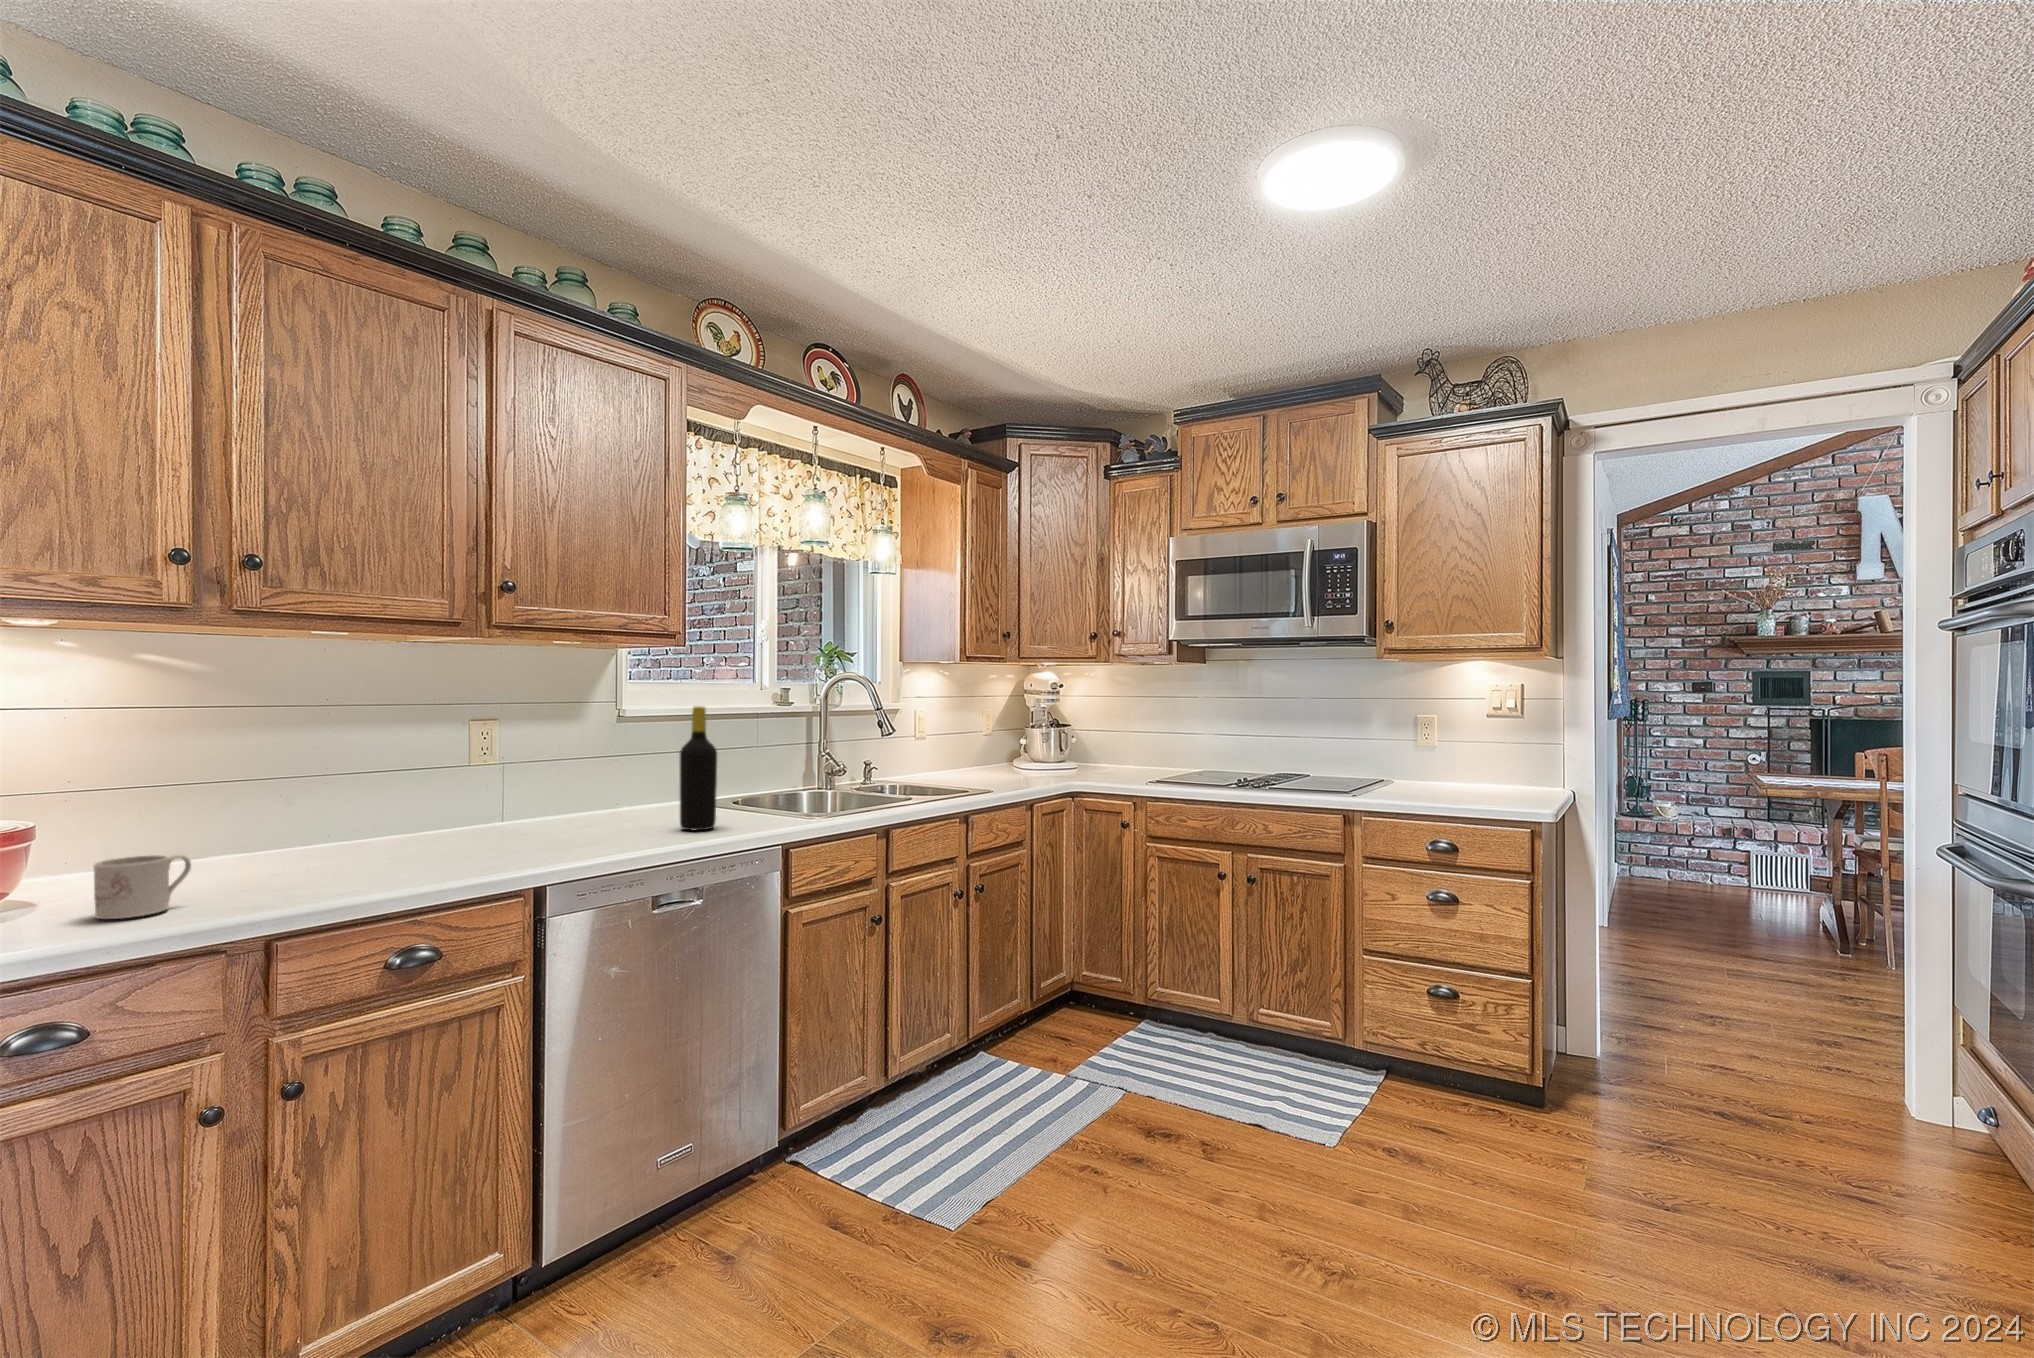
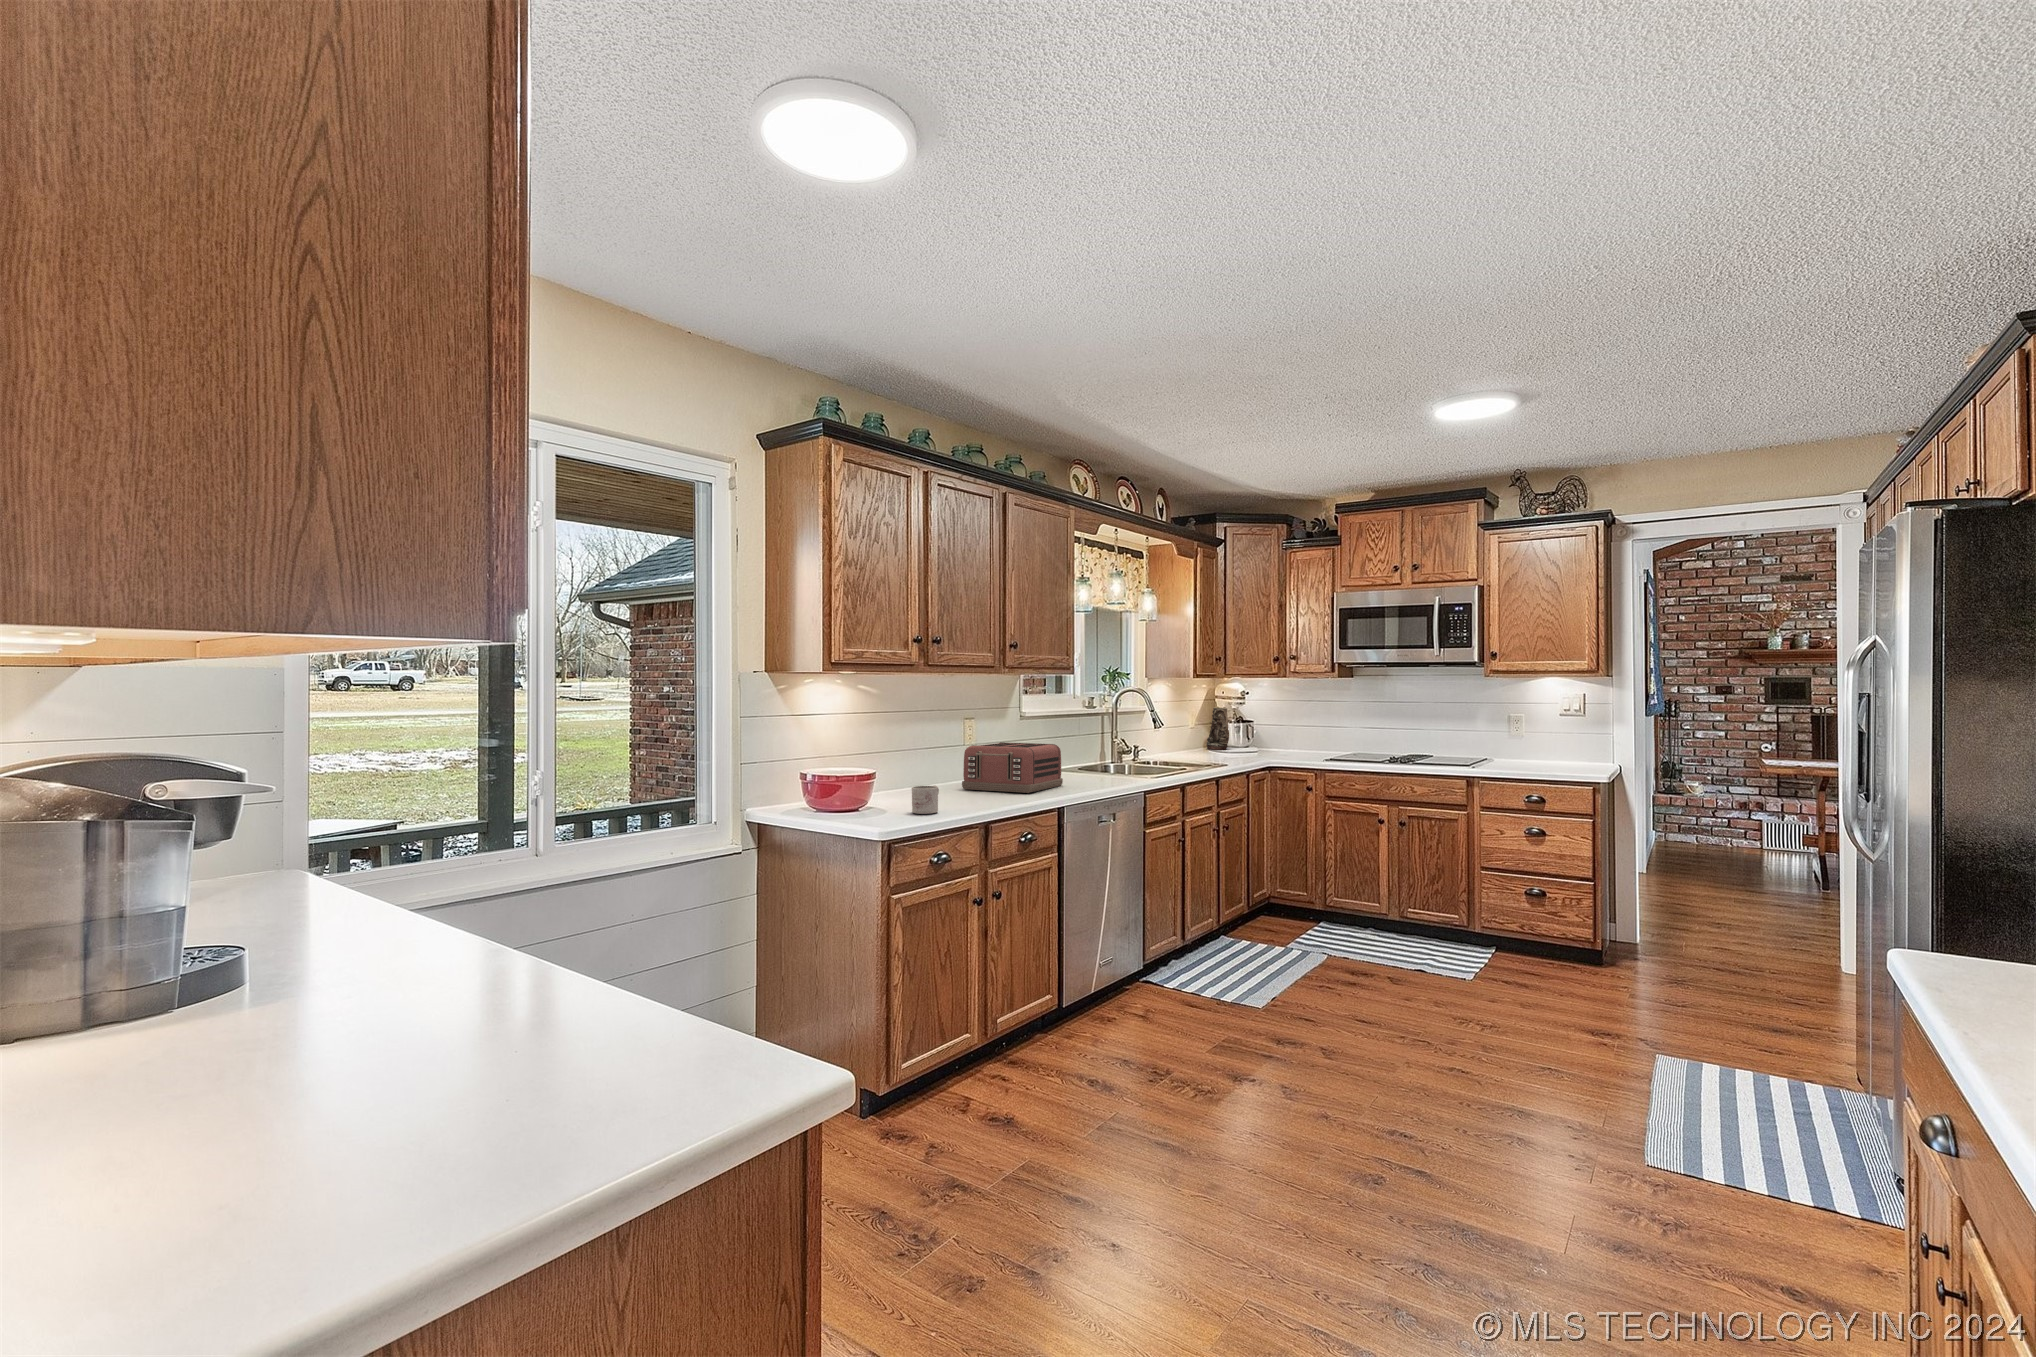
vase: none [1010,704,1041,763] -> present [1207,708,1229,750]
bottle: present [680,706,717,830] -> none [1086,712,1108,784]
toaster: none [418,758,628,853] -> present [962,742,1063,793]

